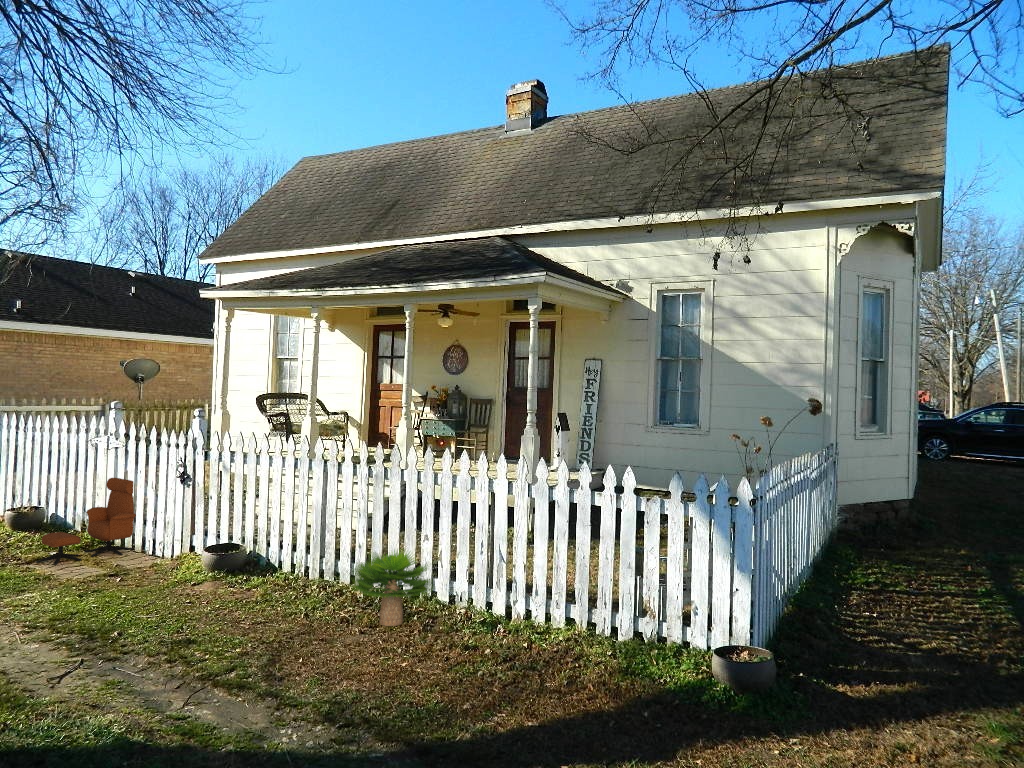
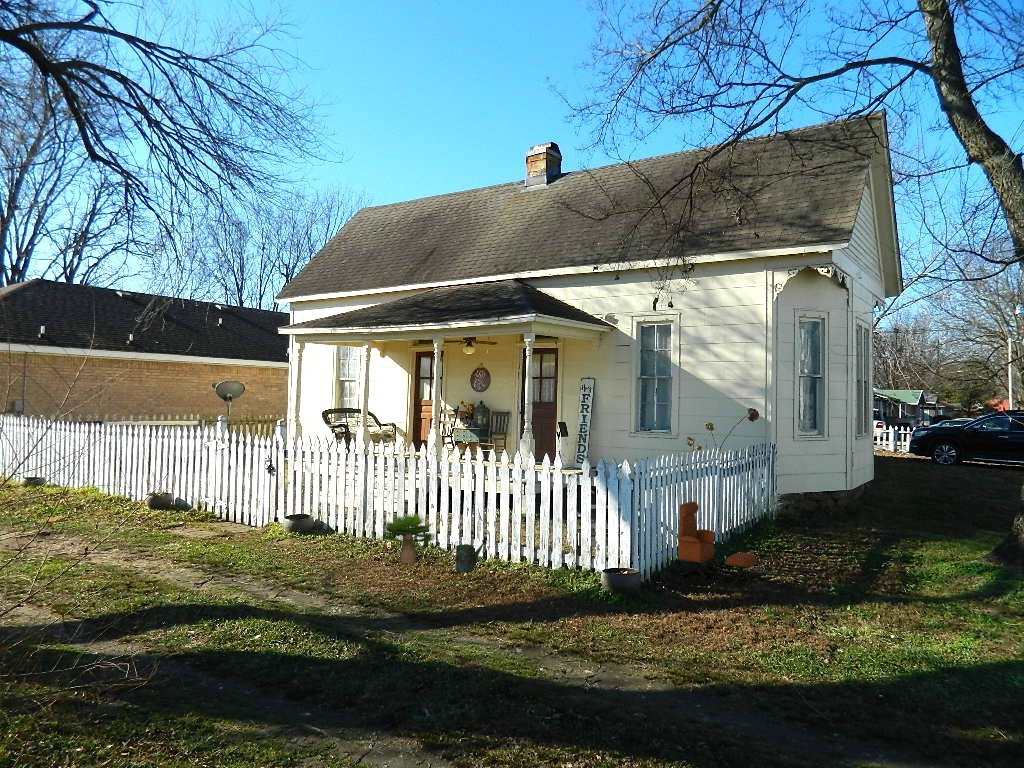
lounge chair: present [36,478,136,565] -> present [677,501,758,583]
watering can: none [462,591,513,643] -> present [451,540,487,572]

